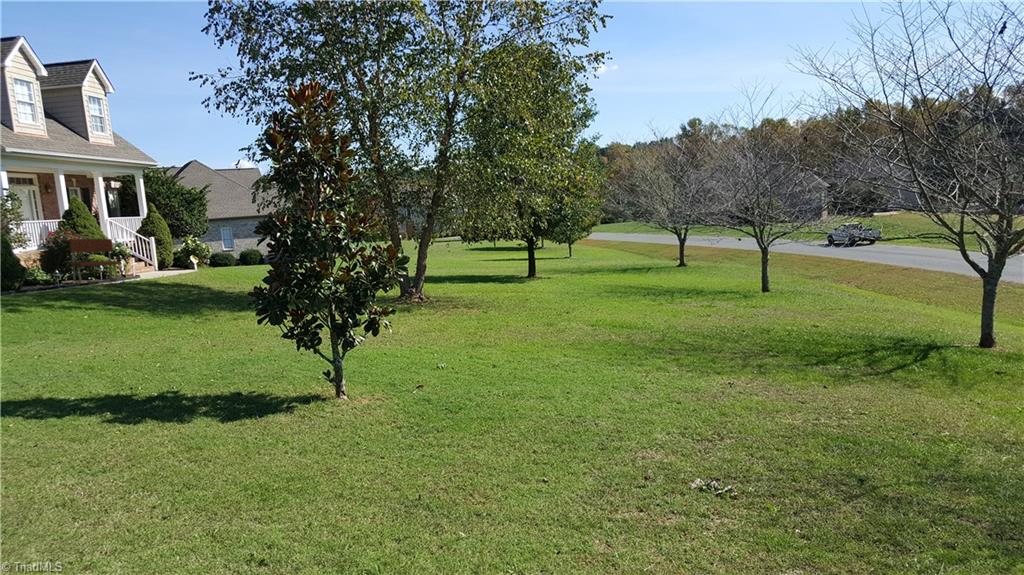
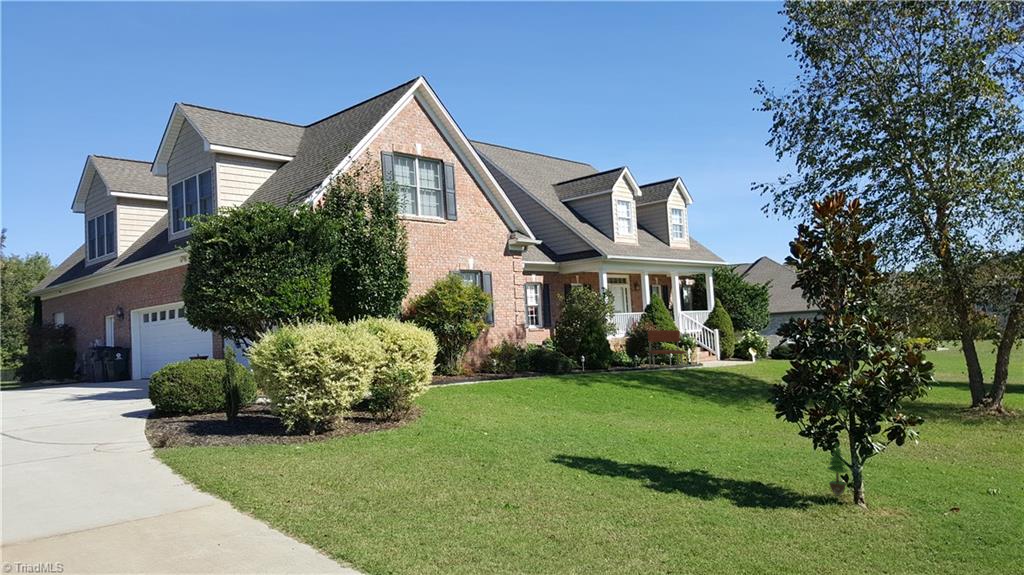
potted tree: none [307,341,327,391] -> present [828,443,847,495]

